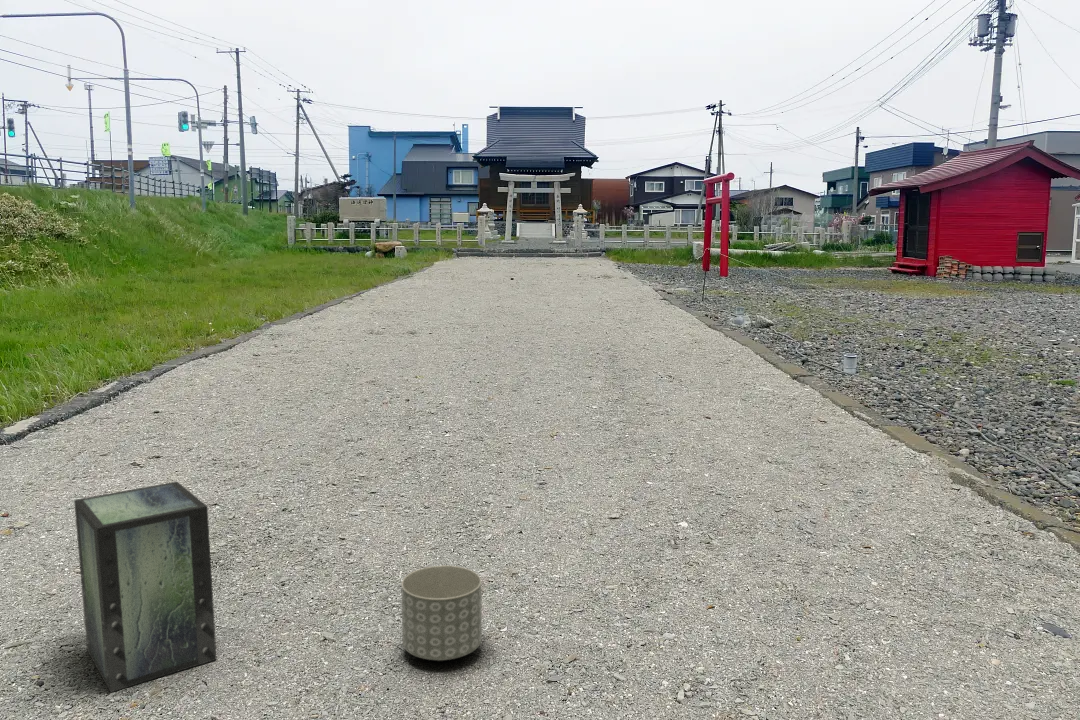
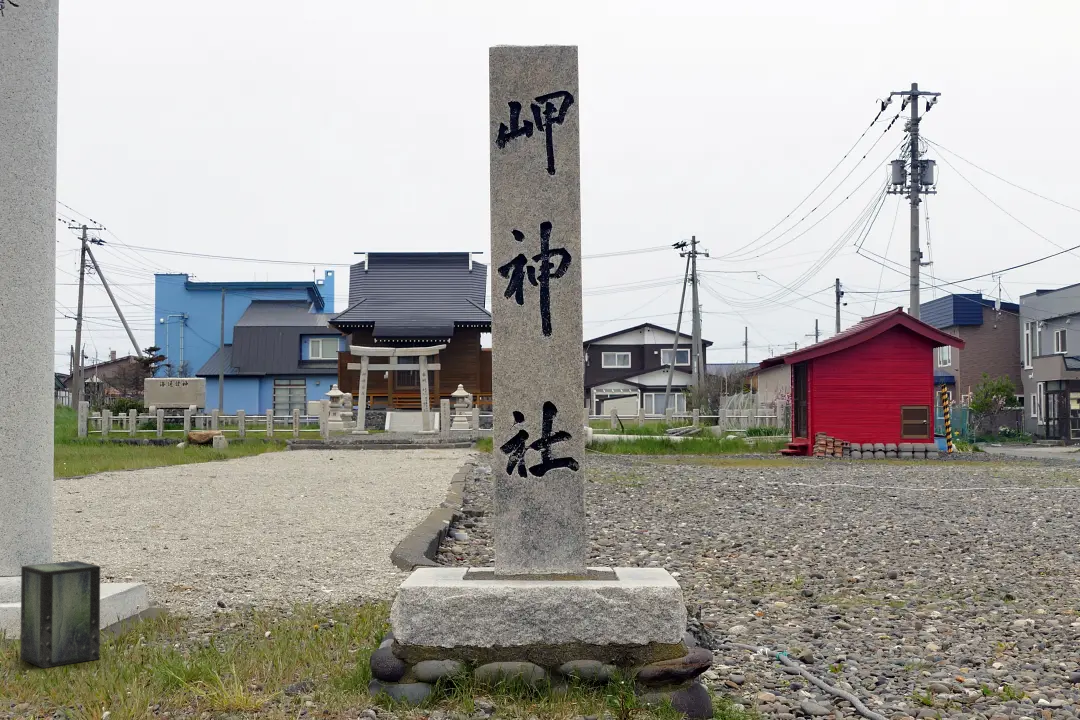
planter: present [401,565,482,661] -> none [209,607,256,656]

